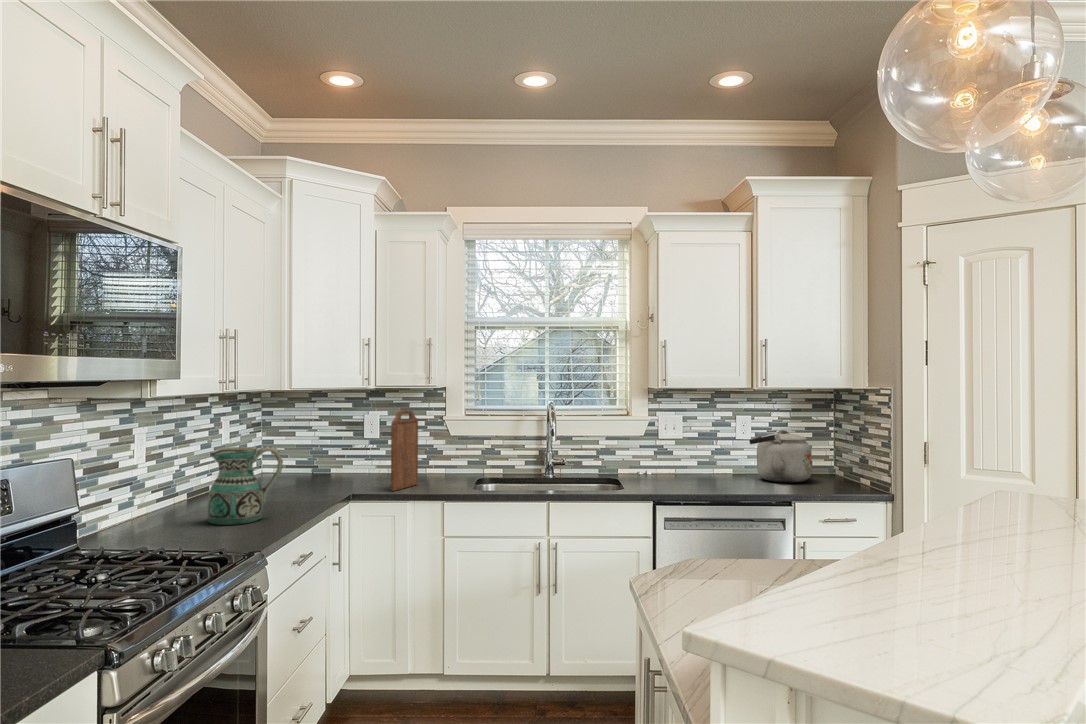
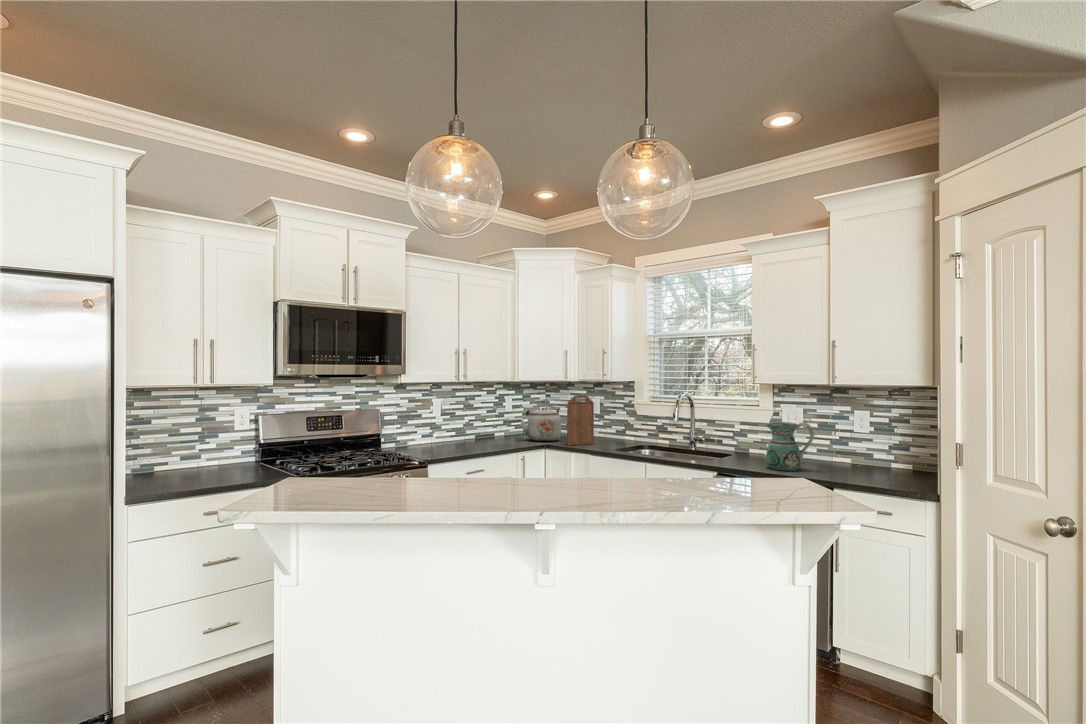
kettle: present [749,430,812,483] -> present [520,407,561,441]
ceramic pitcher: present [208,446,283,525] -> present [766,421,814,471]

